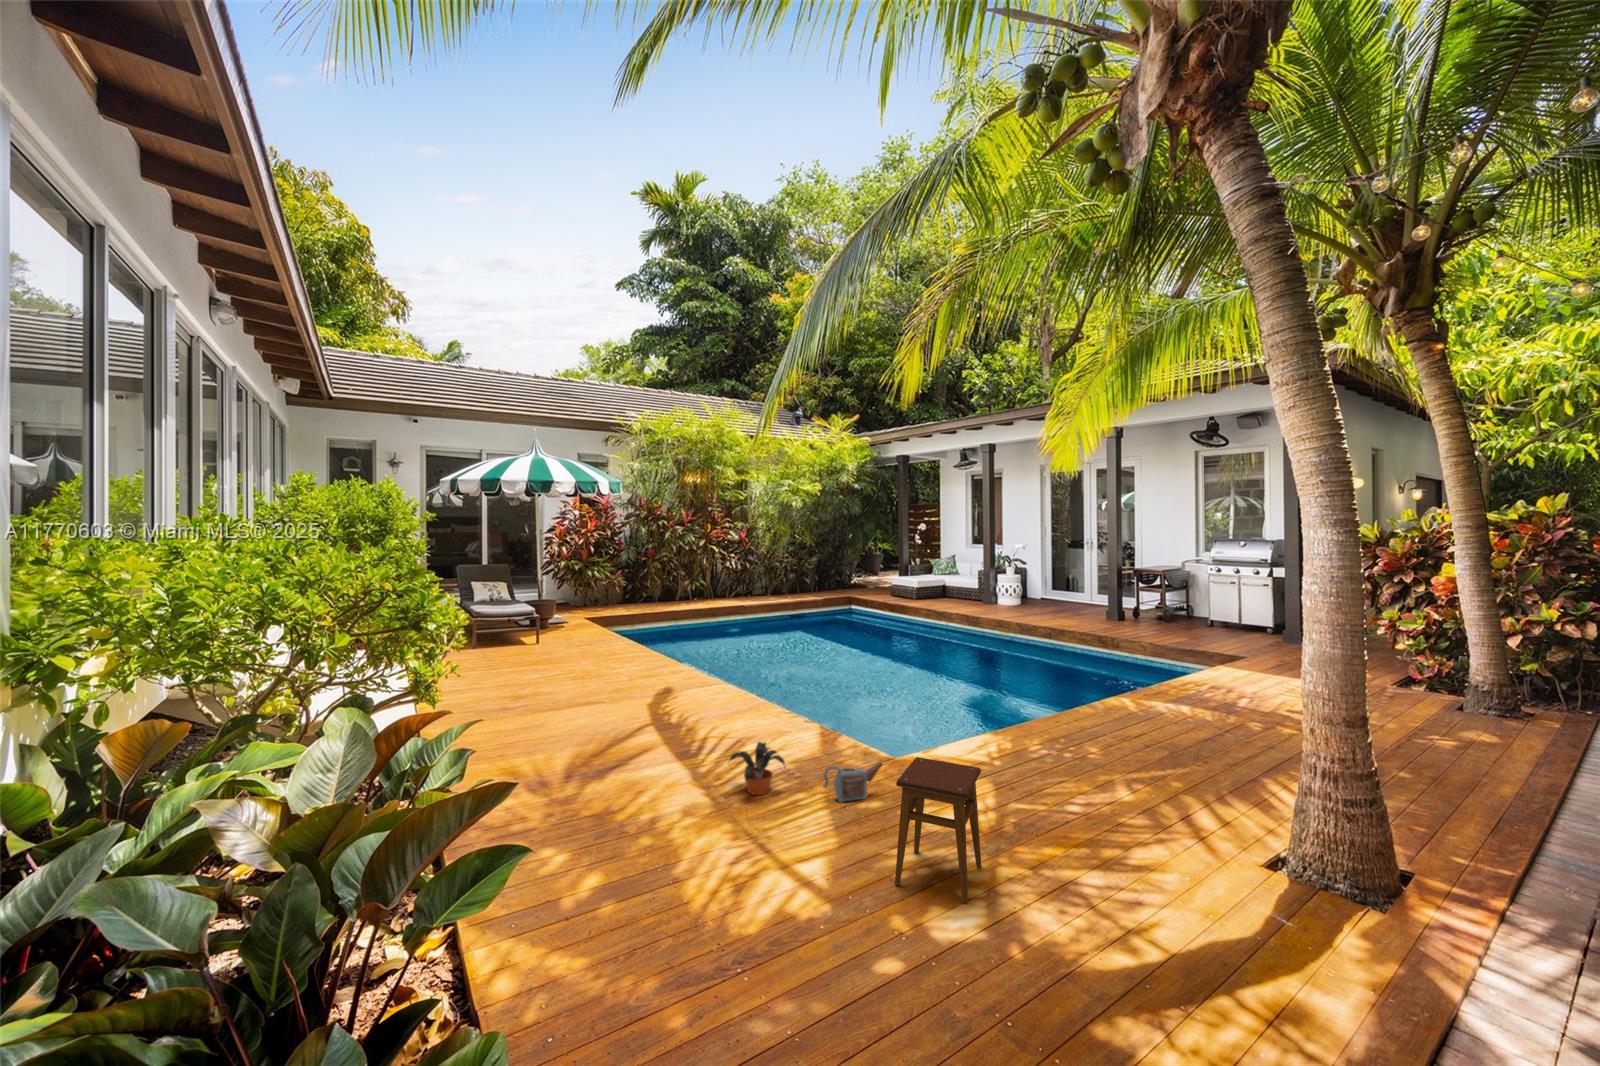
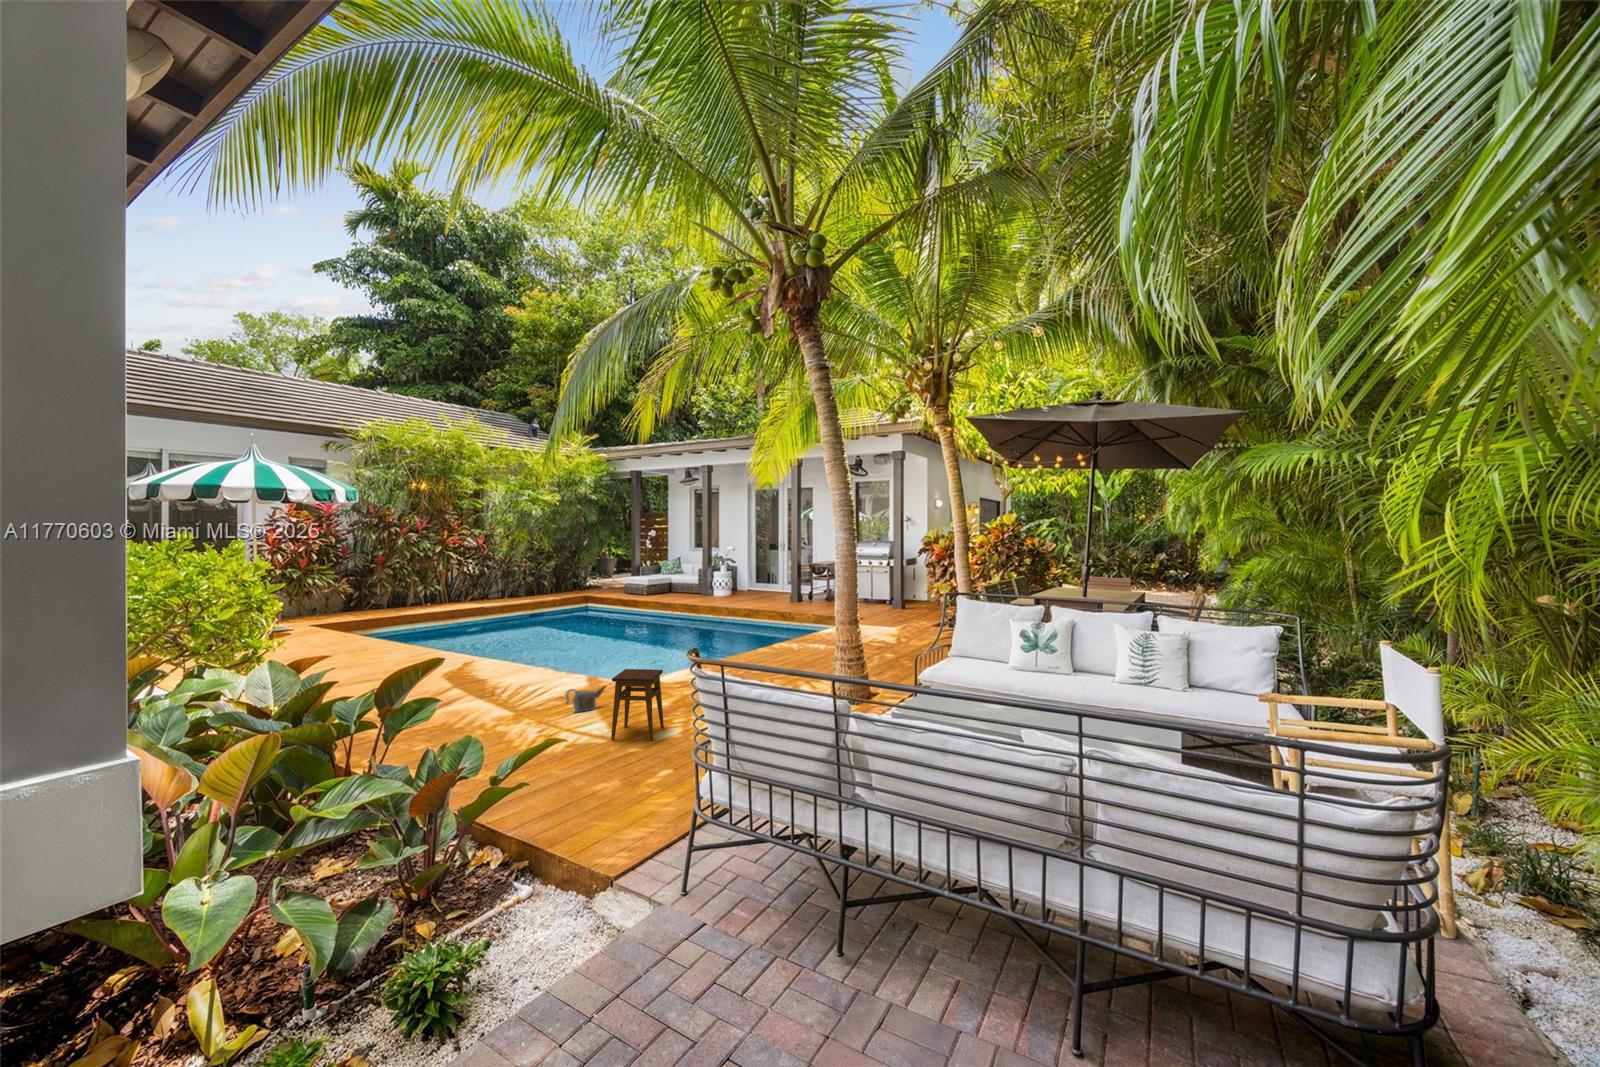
potted plant: present [729,742,785,795] -> none [494,682,538,716]

